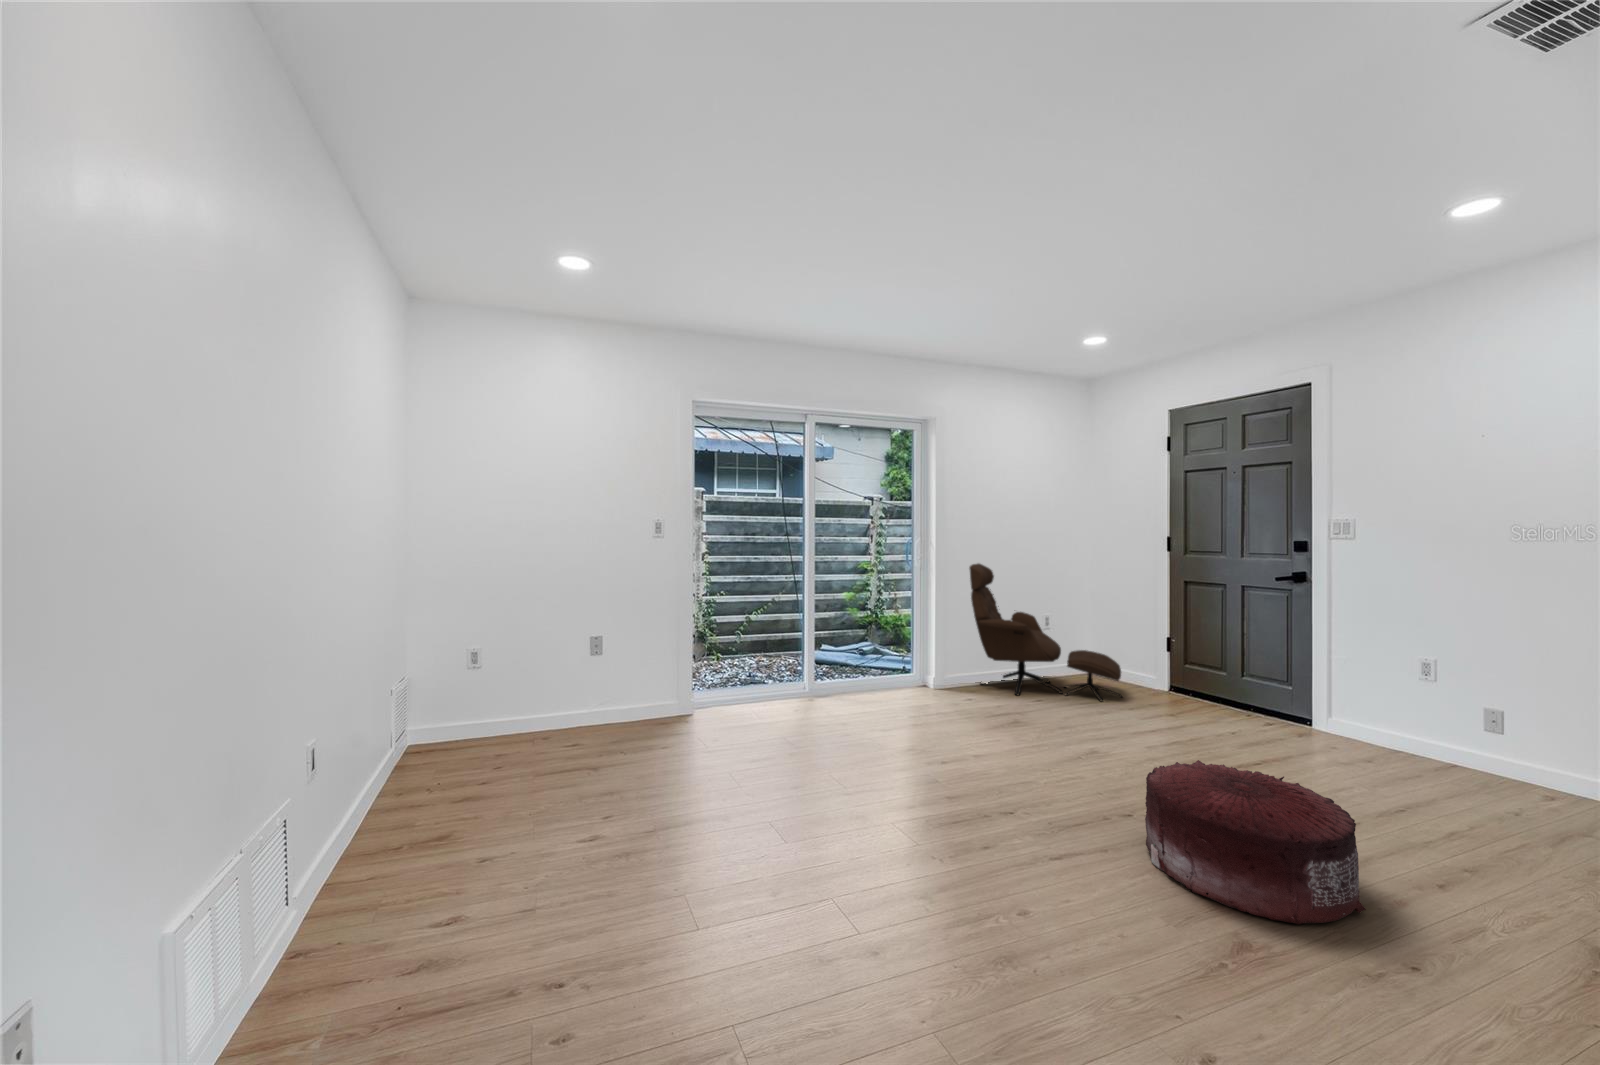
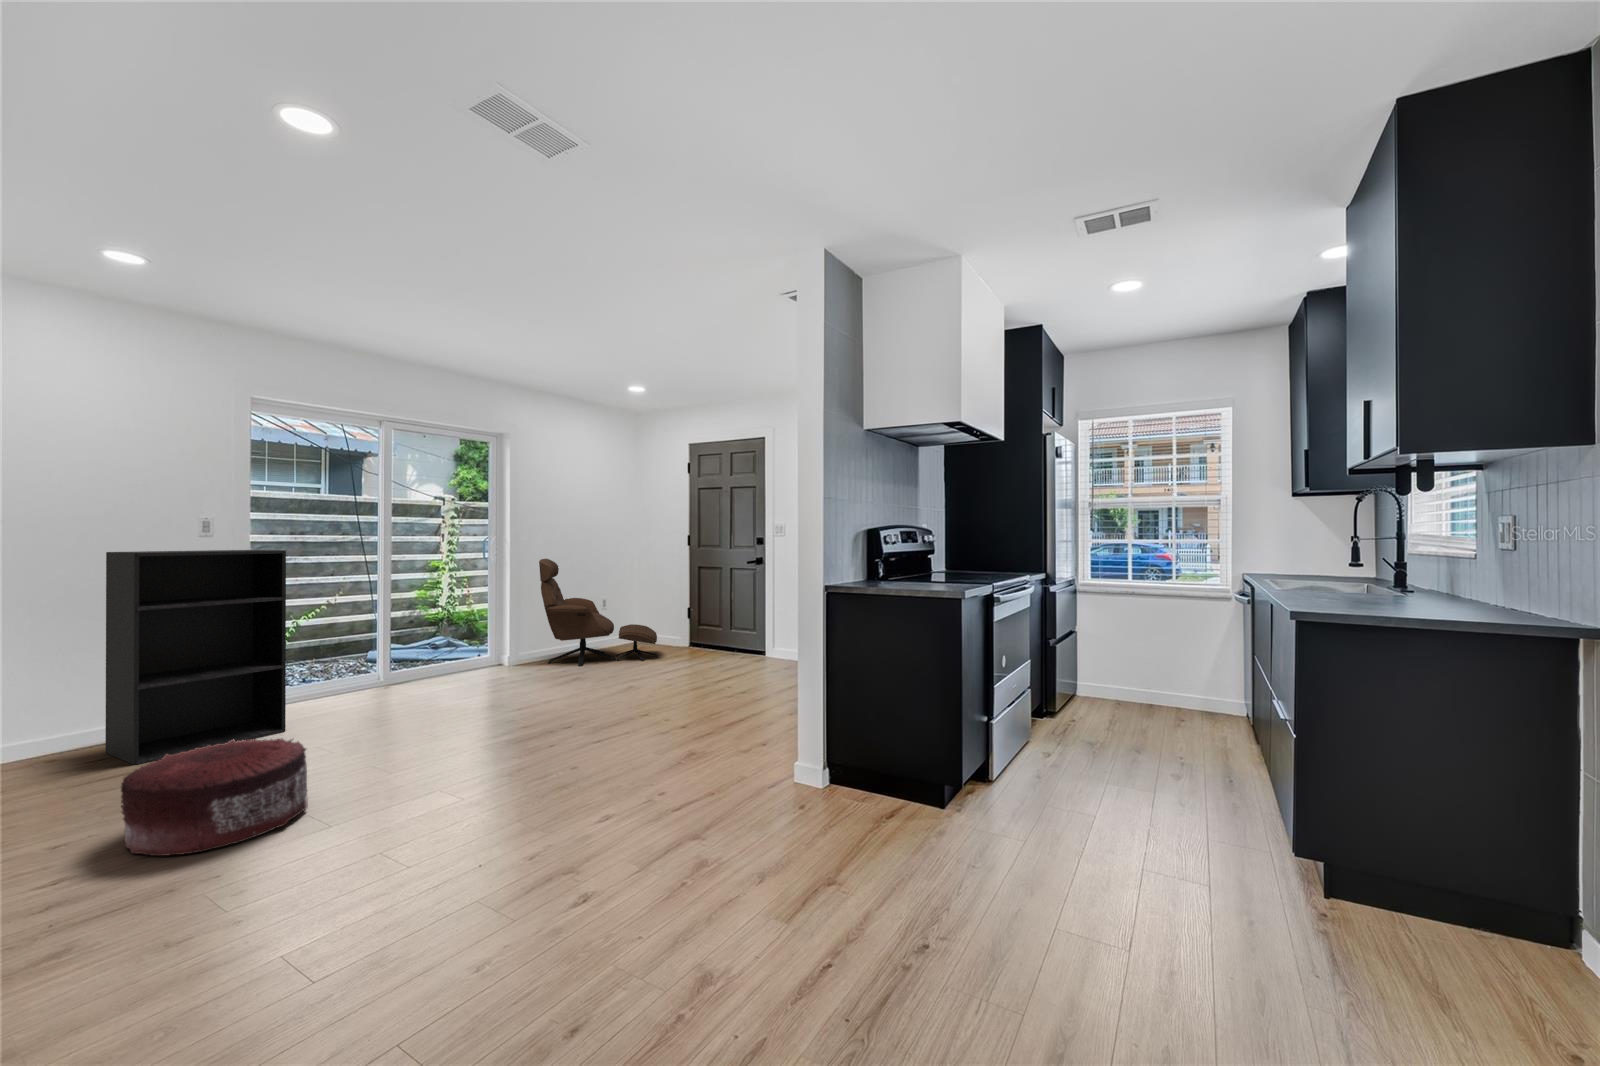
bookshelf: none [593,545,713,737] -> present [105,550,286,765]
pouf: present [1145,760,1366,924] -> present [121,739,308,856]

